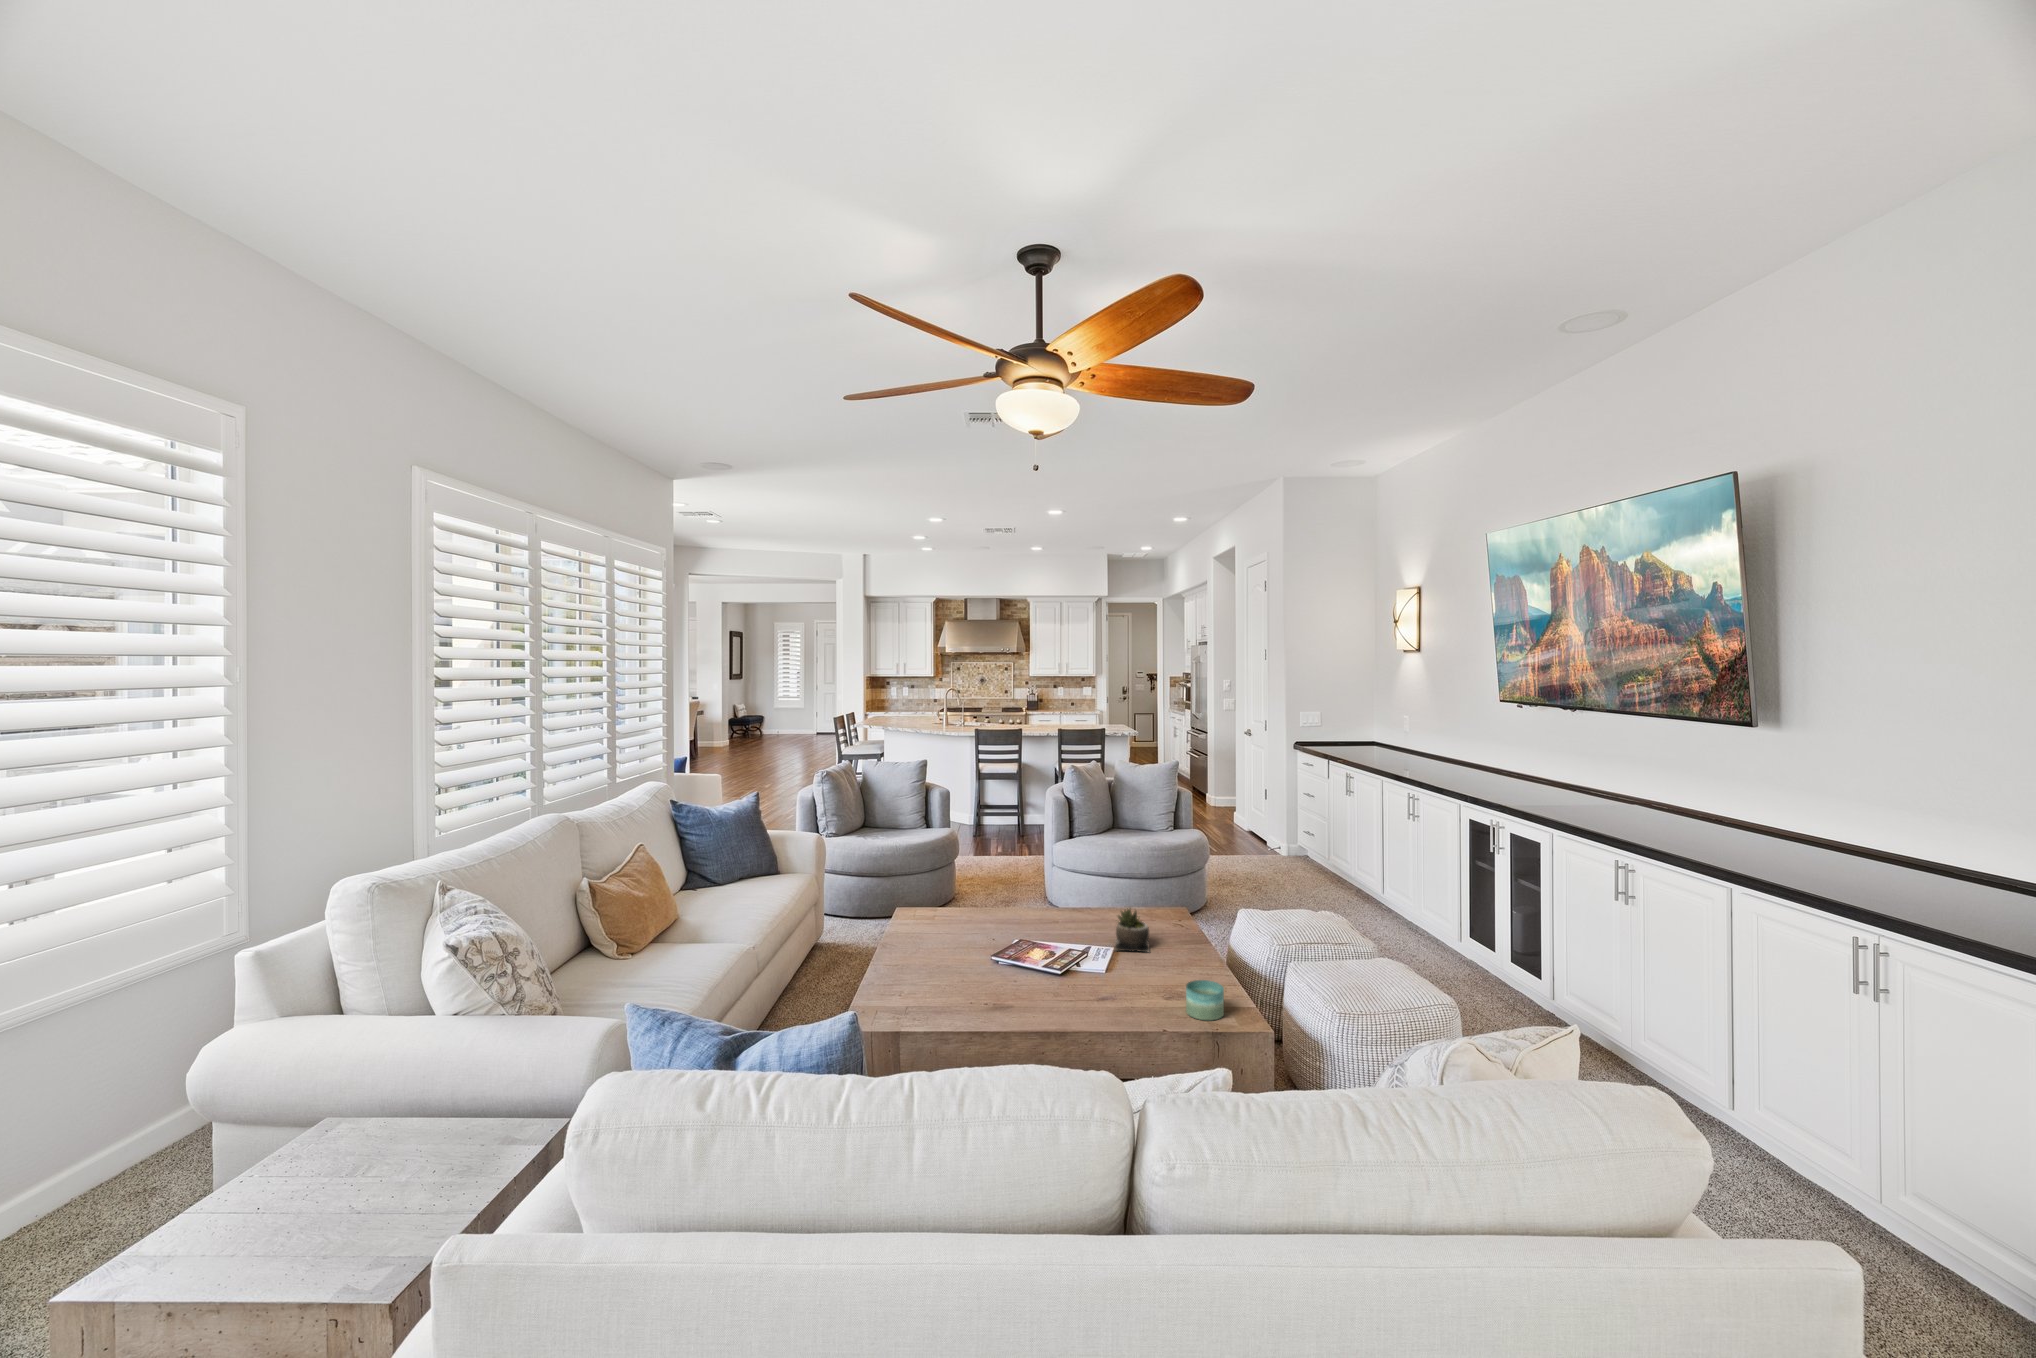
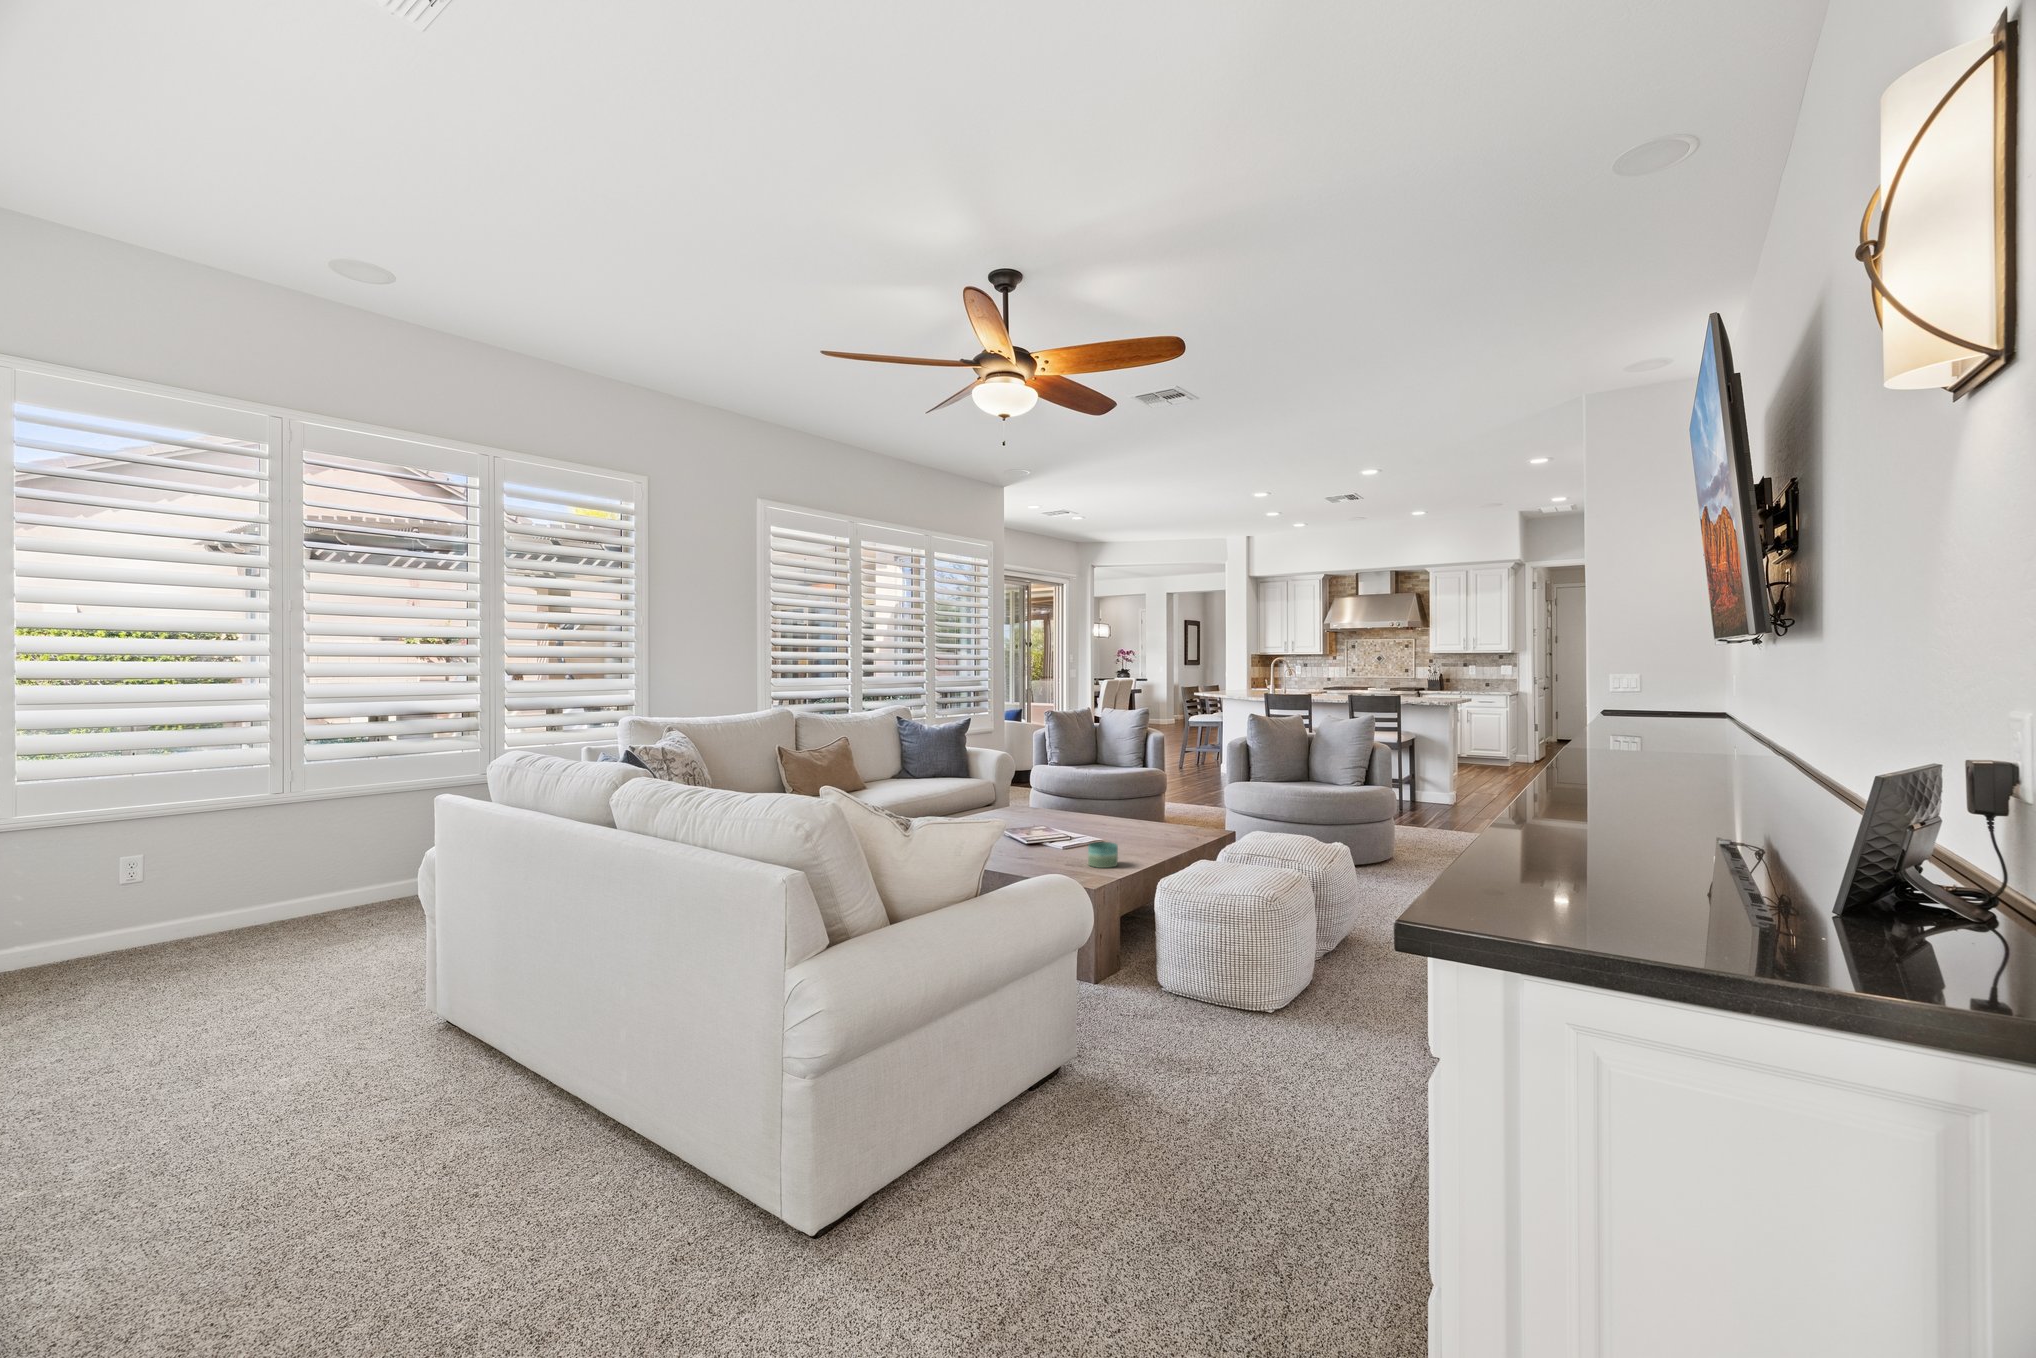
succulent plant: present [1114,908,1150,952] -> none [1125,804,1166,841]

